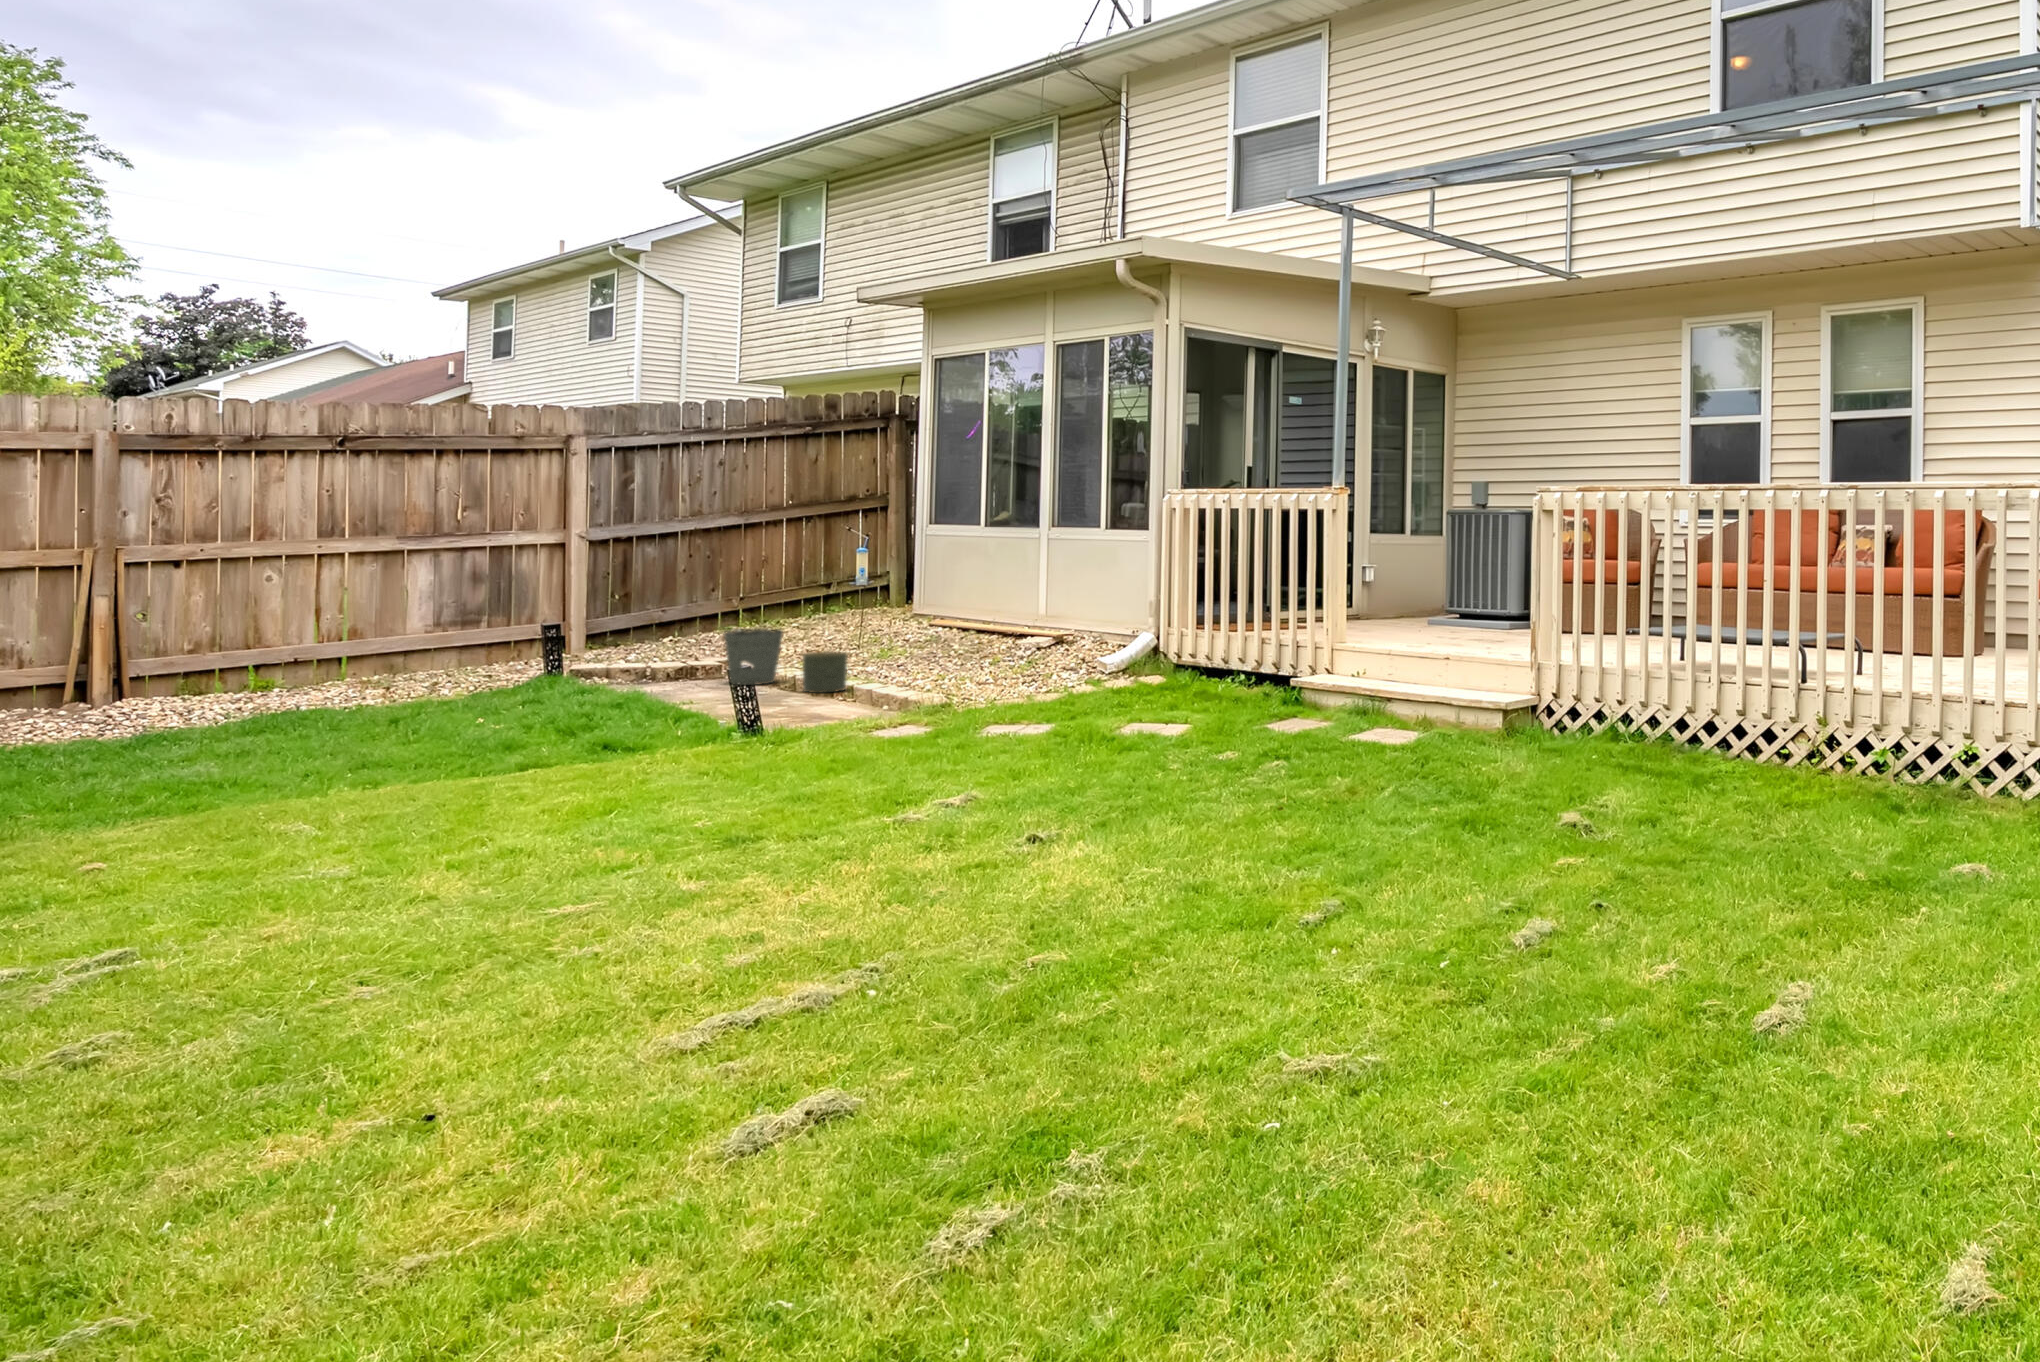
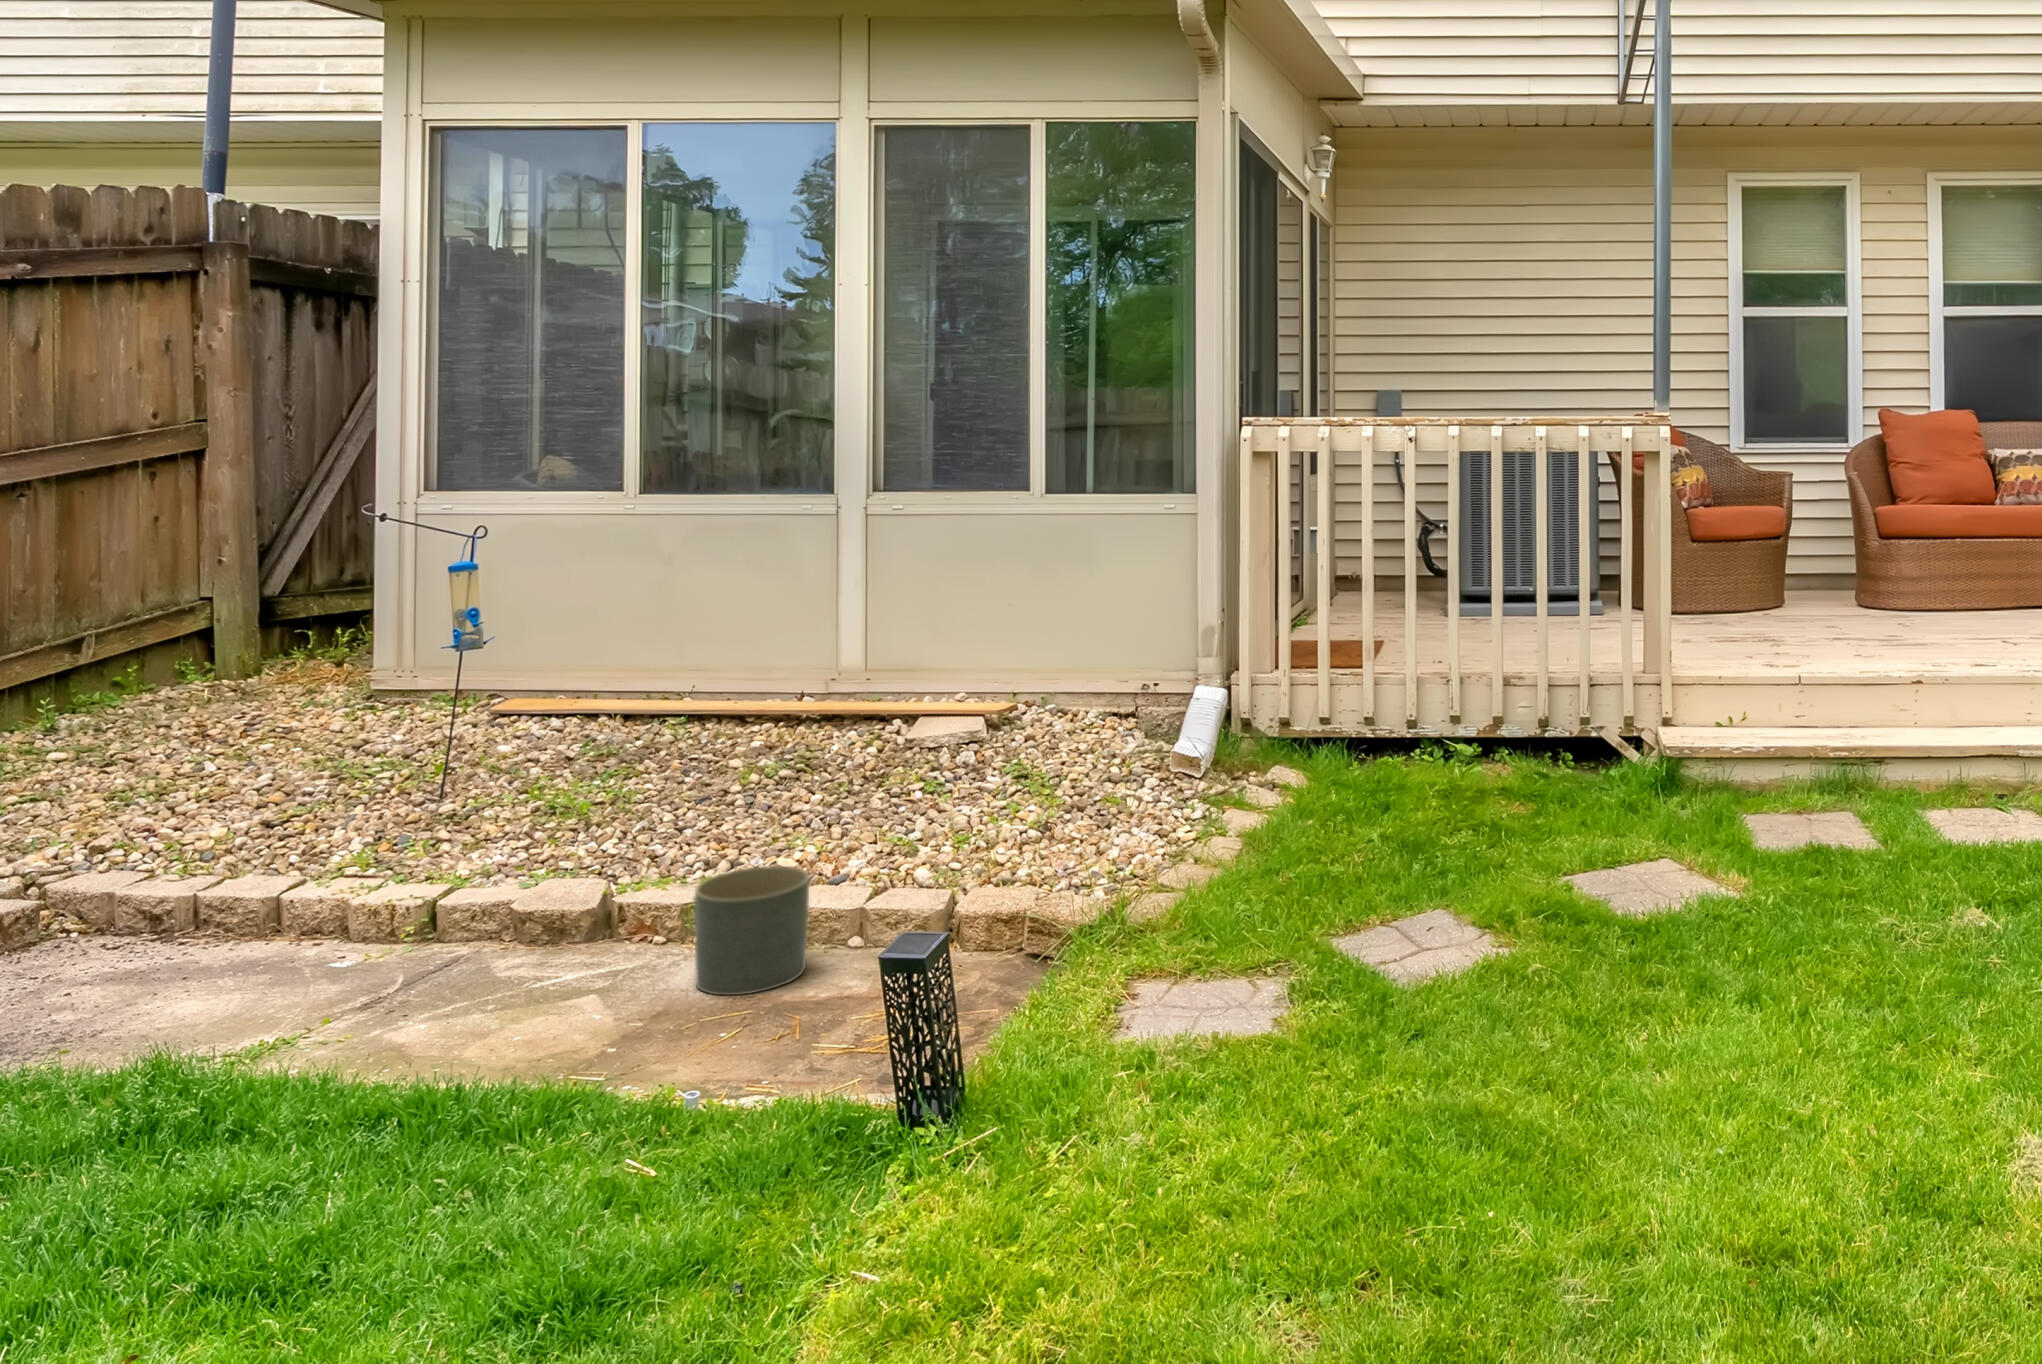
bucket: present [723,629,783,685] -> none [363,835,542,1021]

